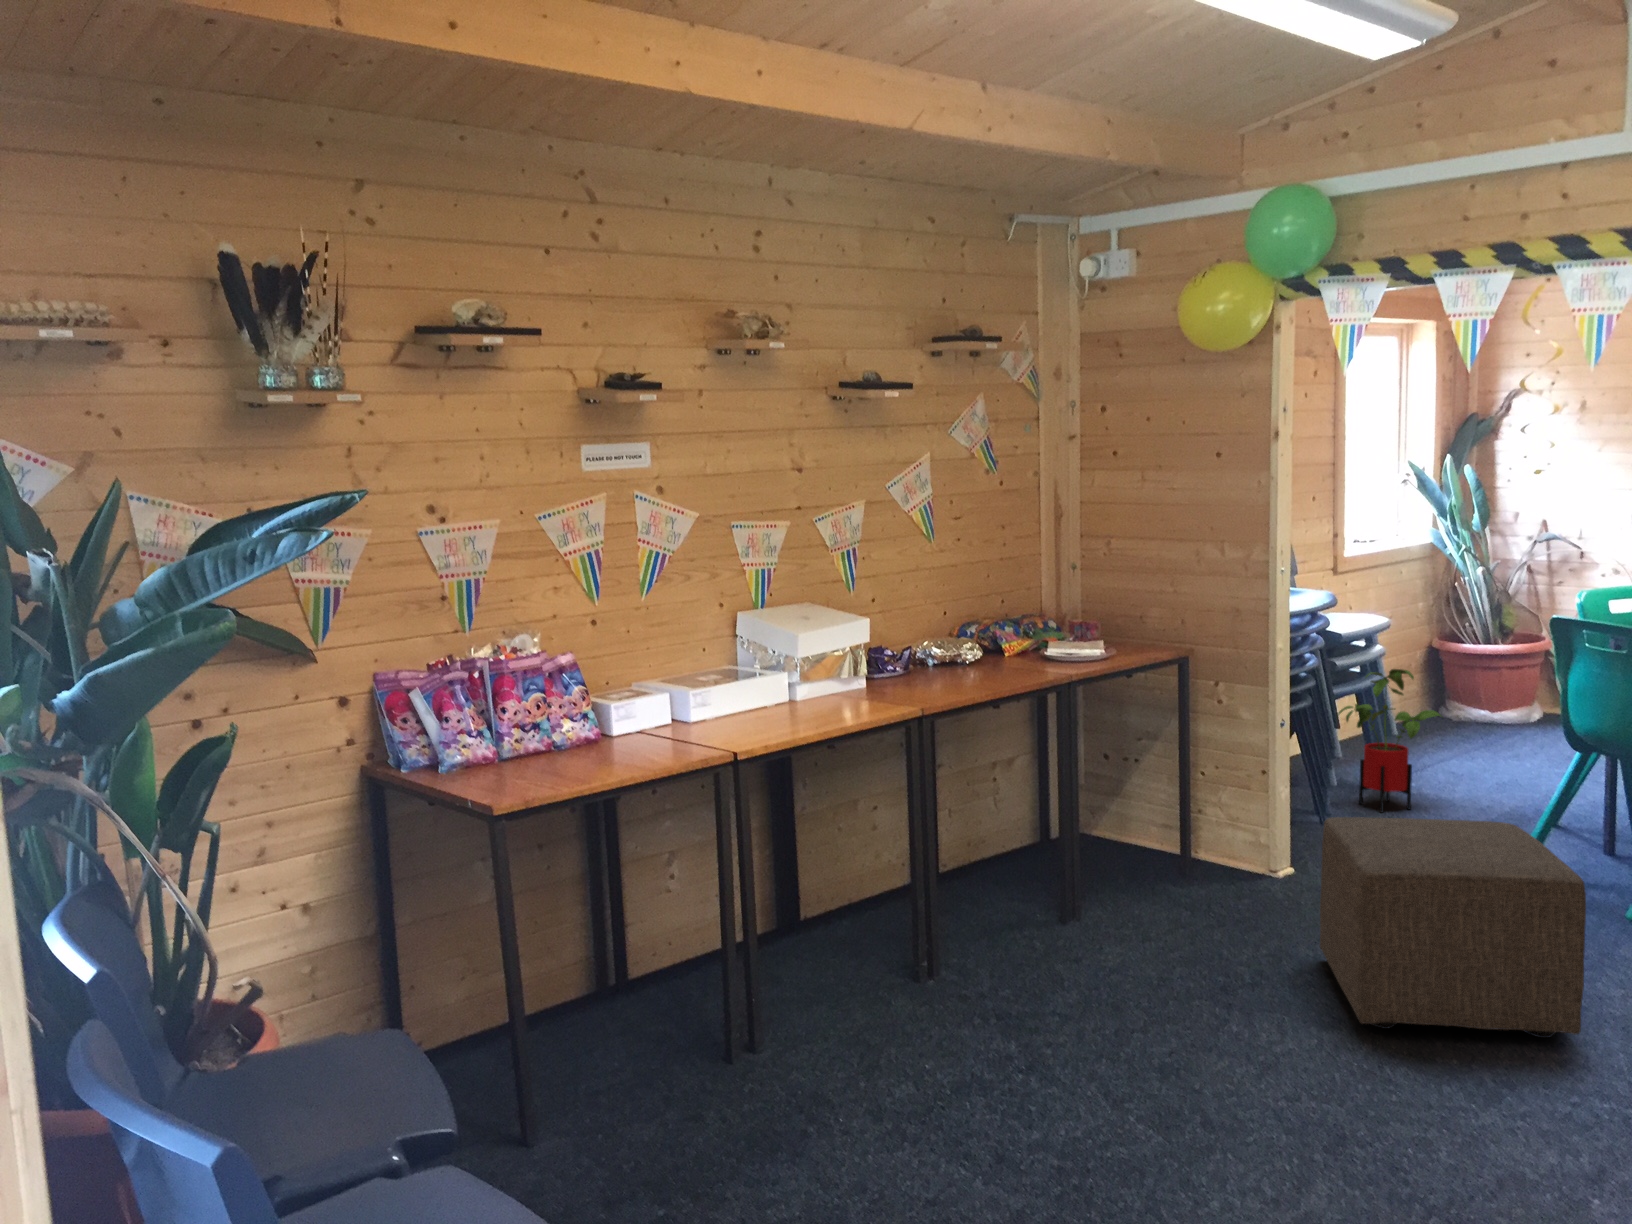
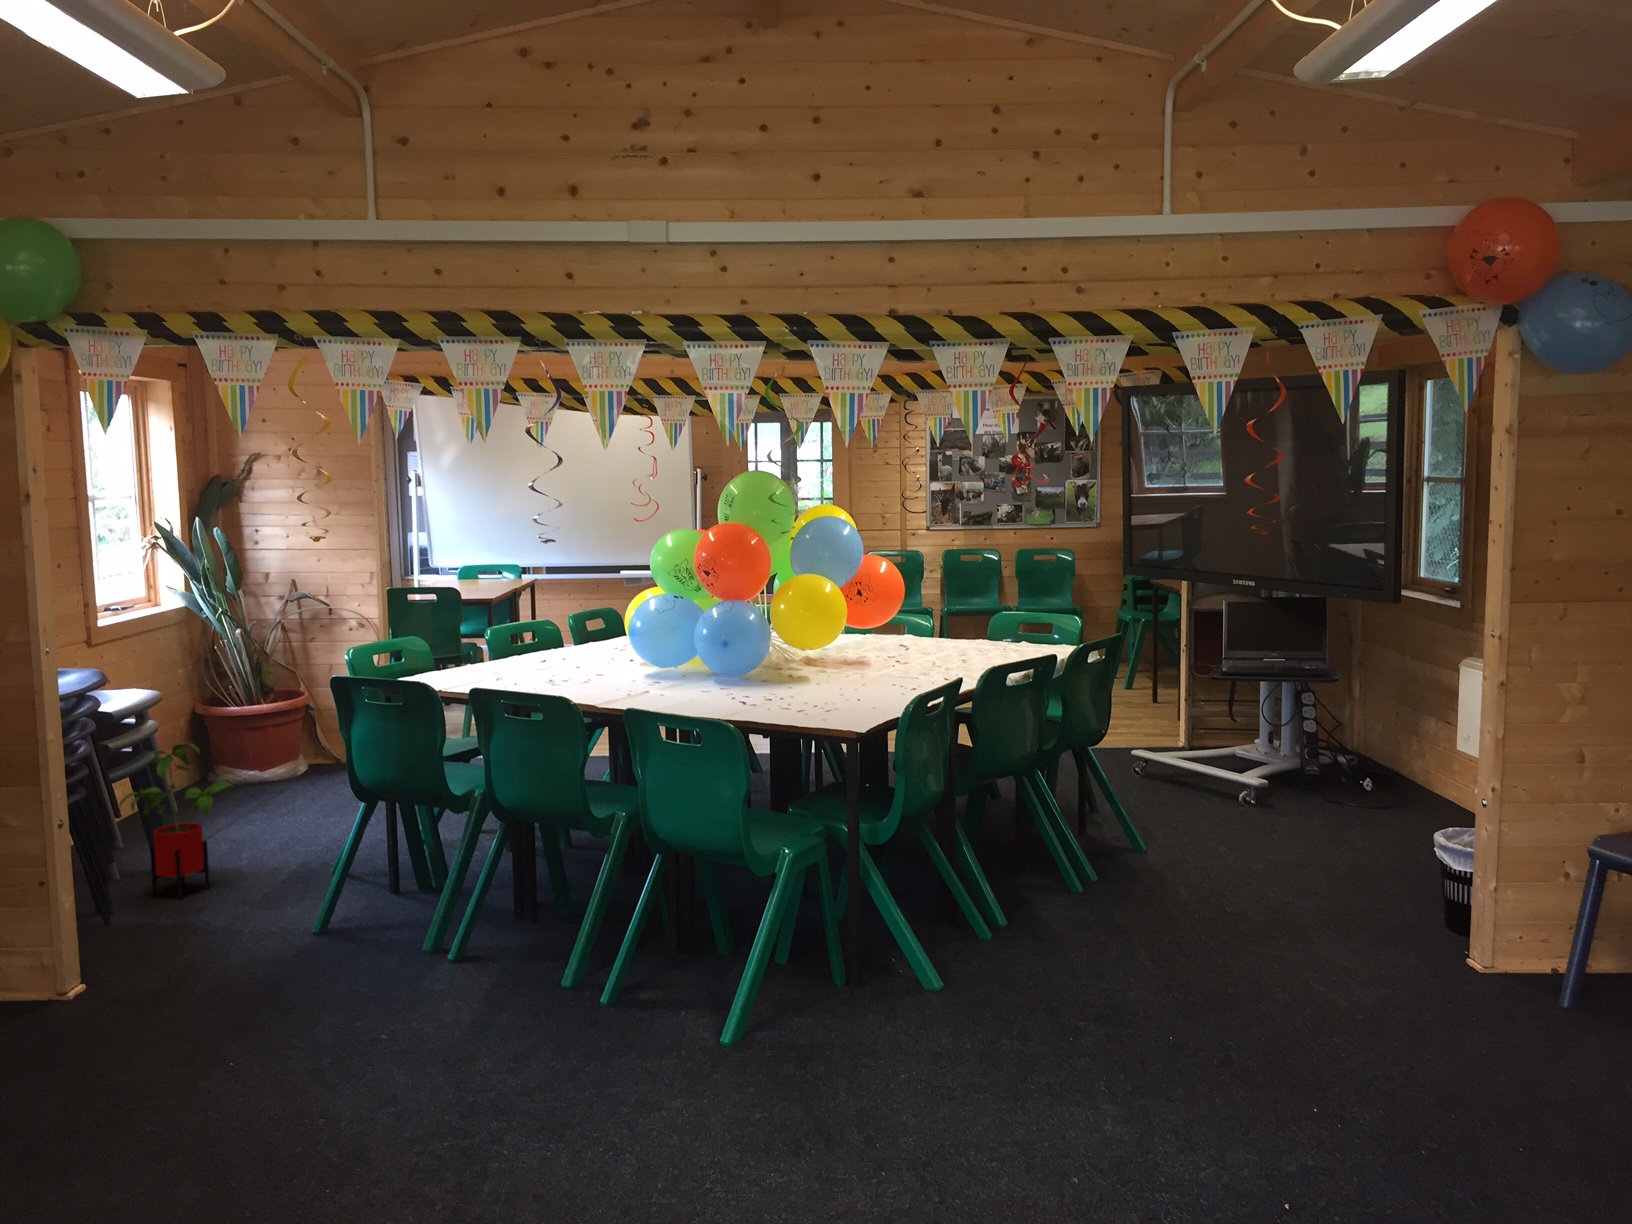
ottoman: present [1320,817,1586,1038] -> none [147,889,435,1160]

